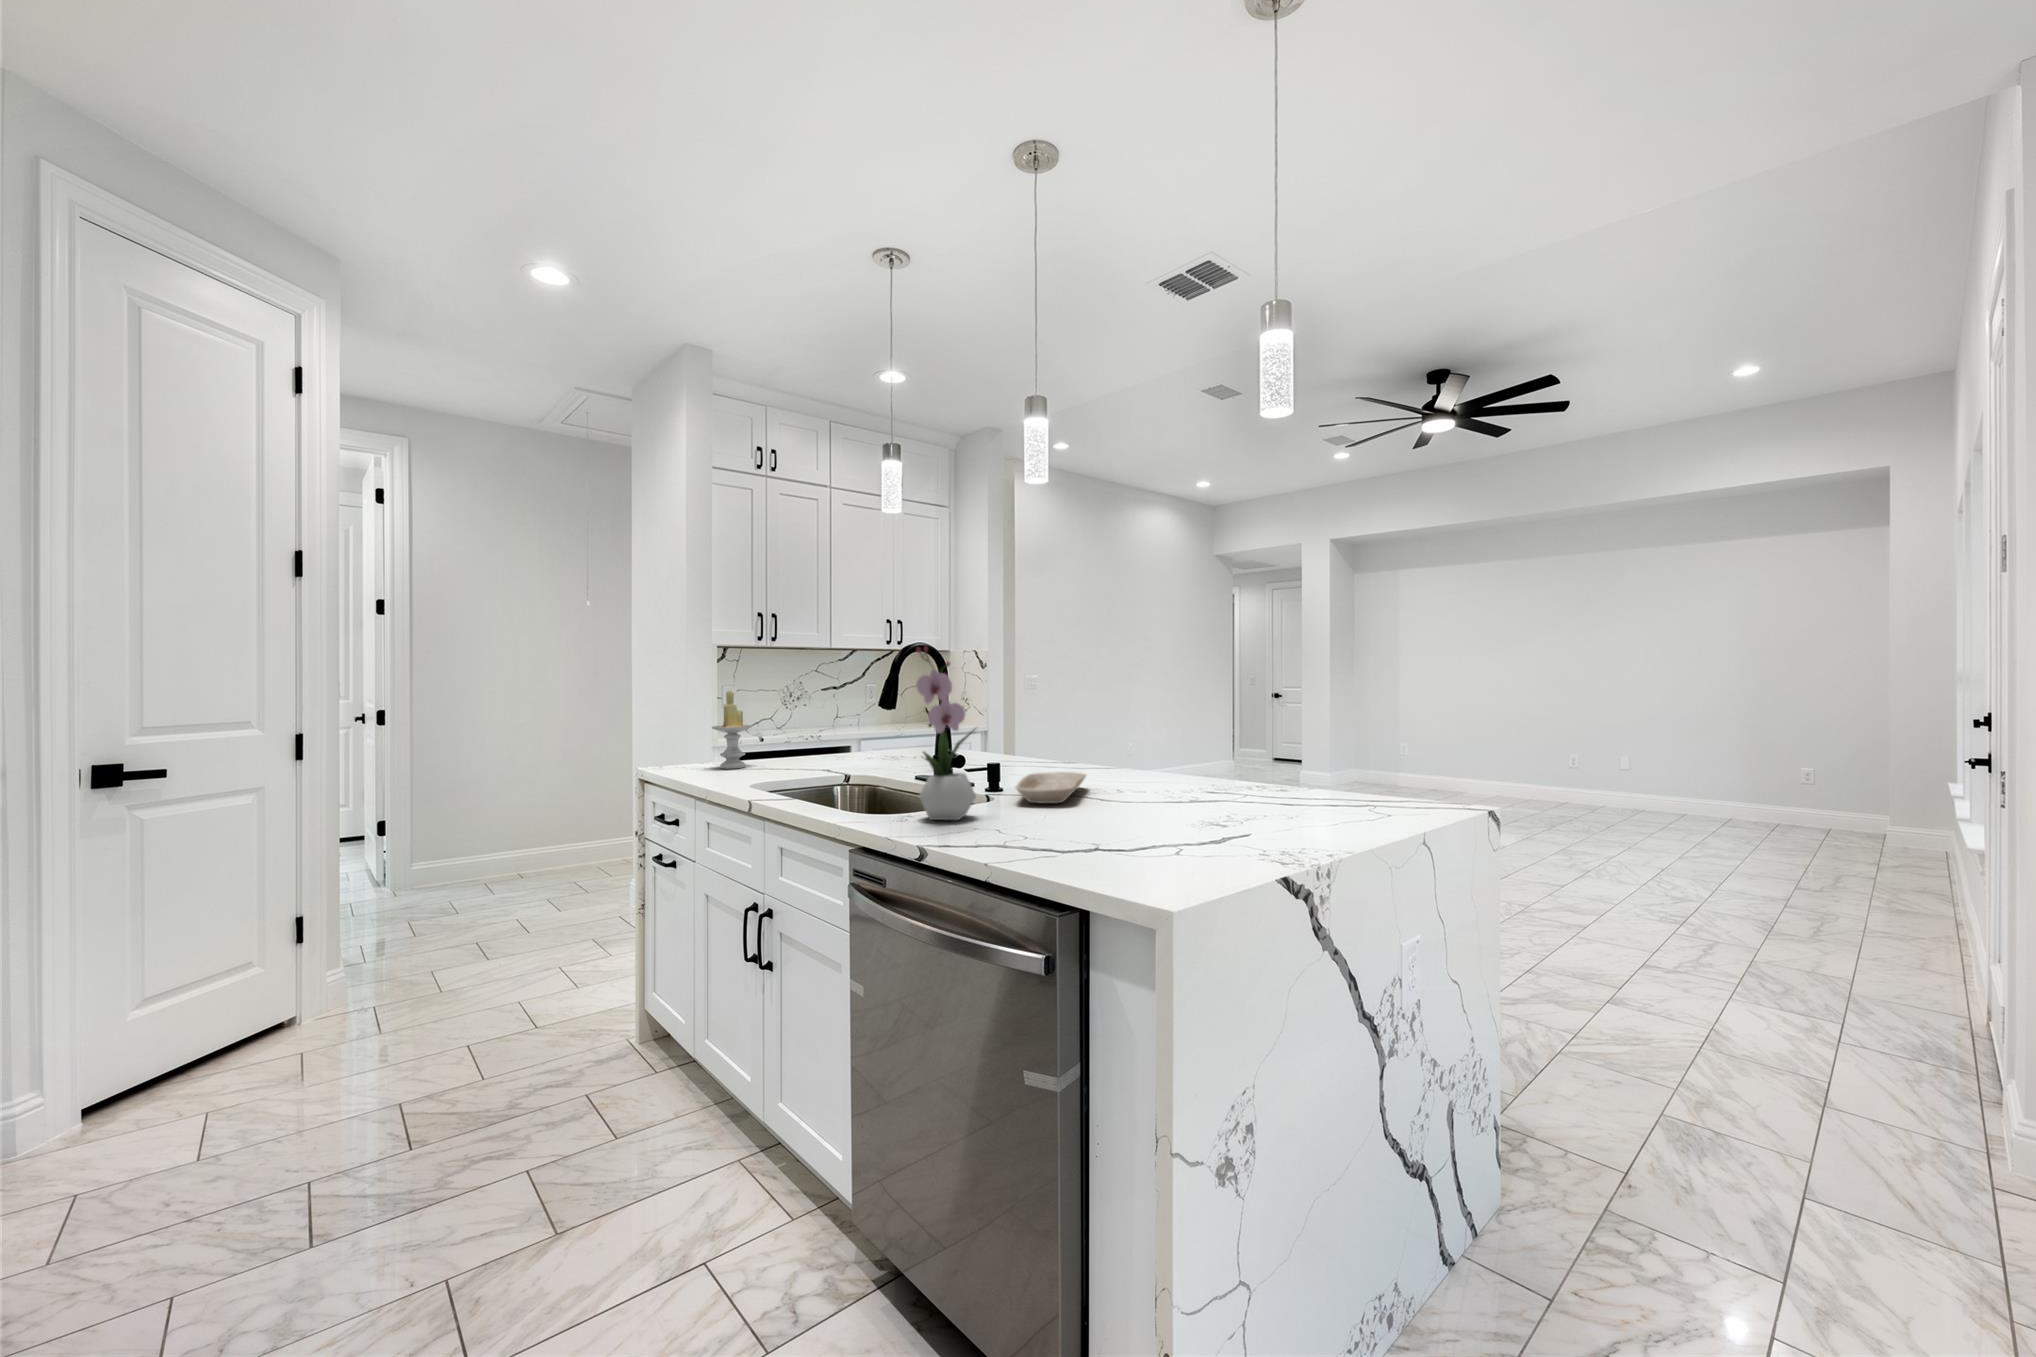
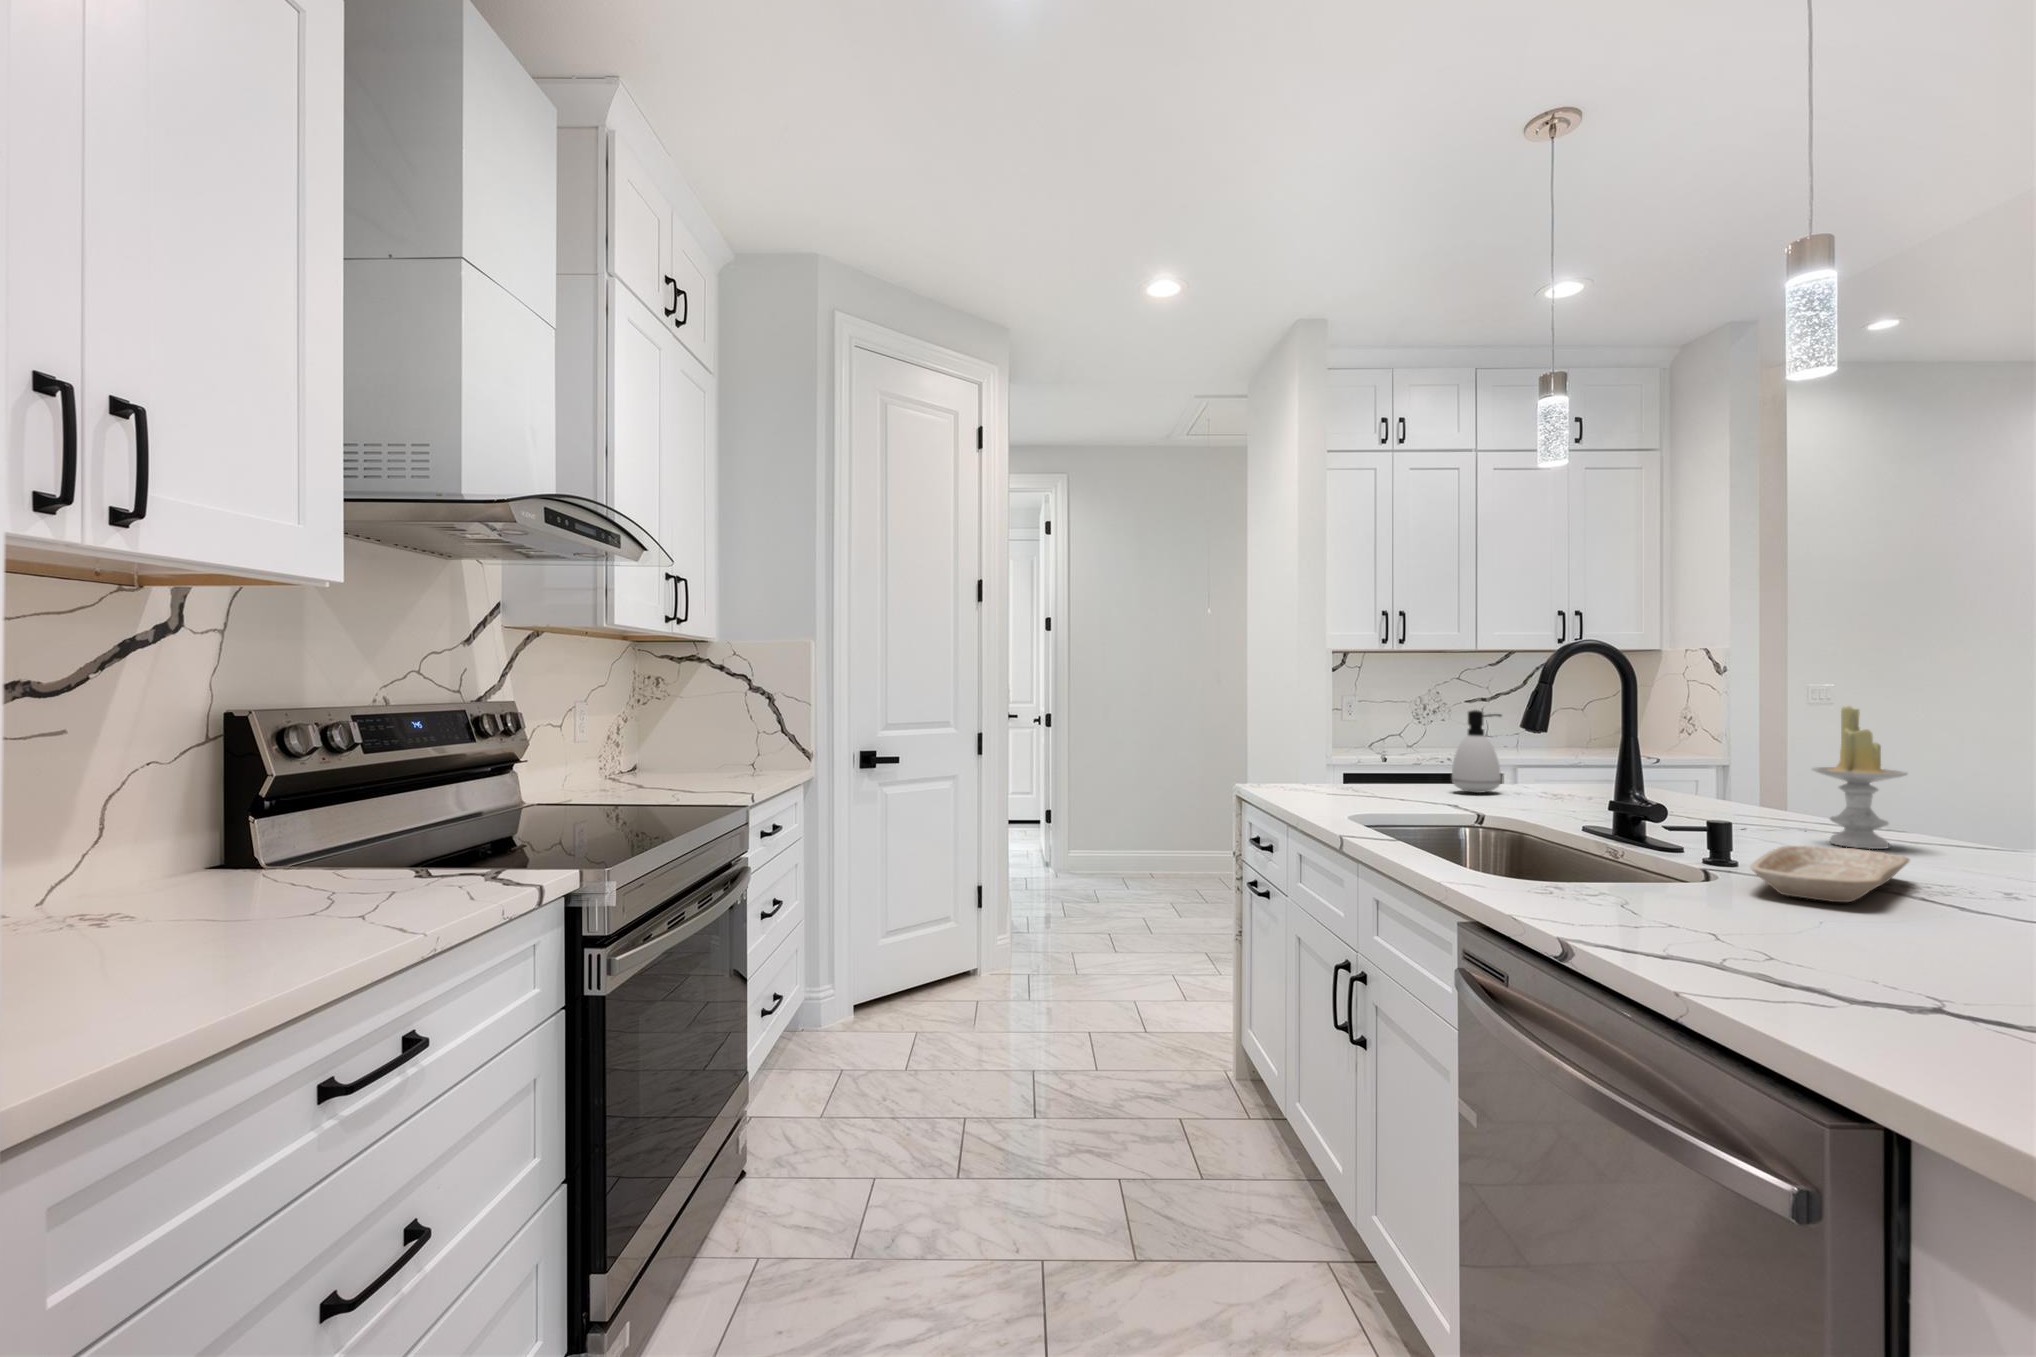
flower arrangement: present [916,647,976,820] -> none [1563,647,1675,906]
candle: present [712,691,753,769] -> present [1813,706,1907,849]
soap dispenser: none [823,695,859,759] -> present [1452,710,1501,793]

